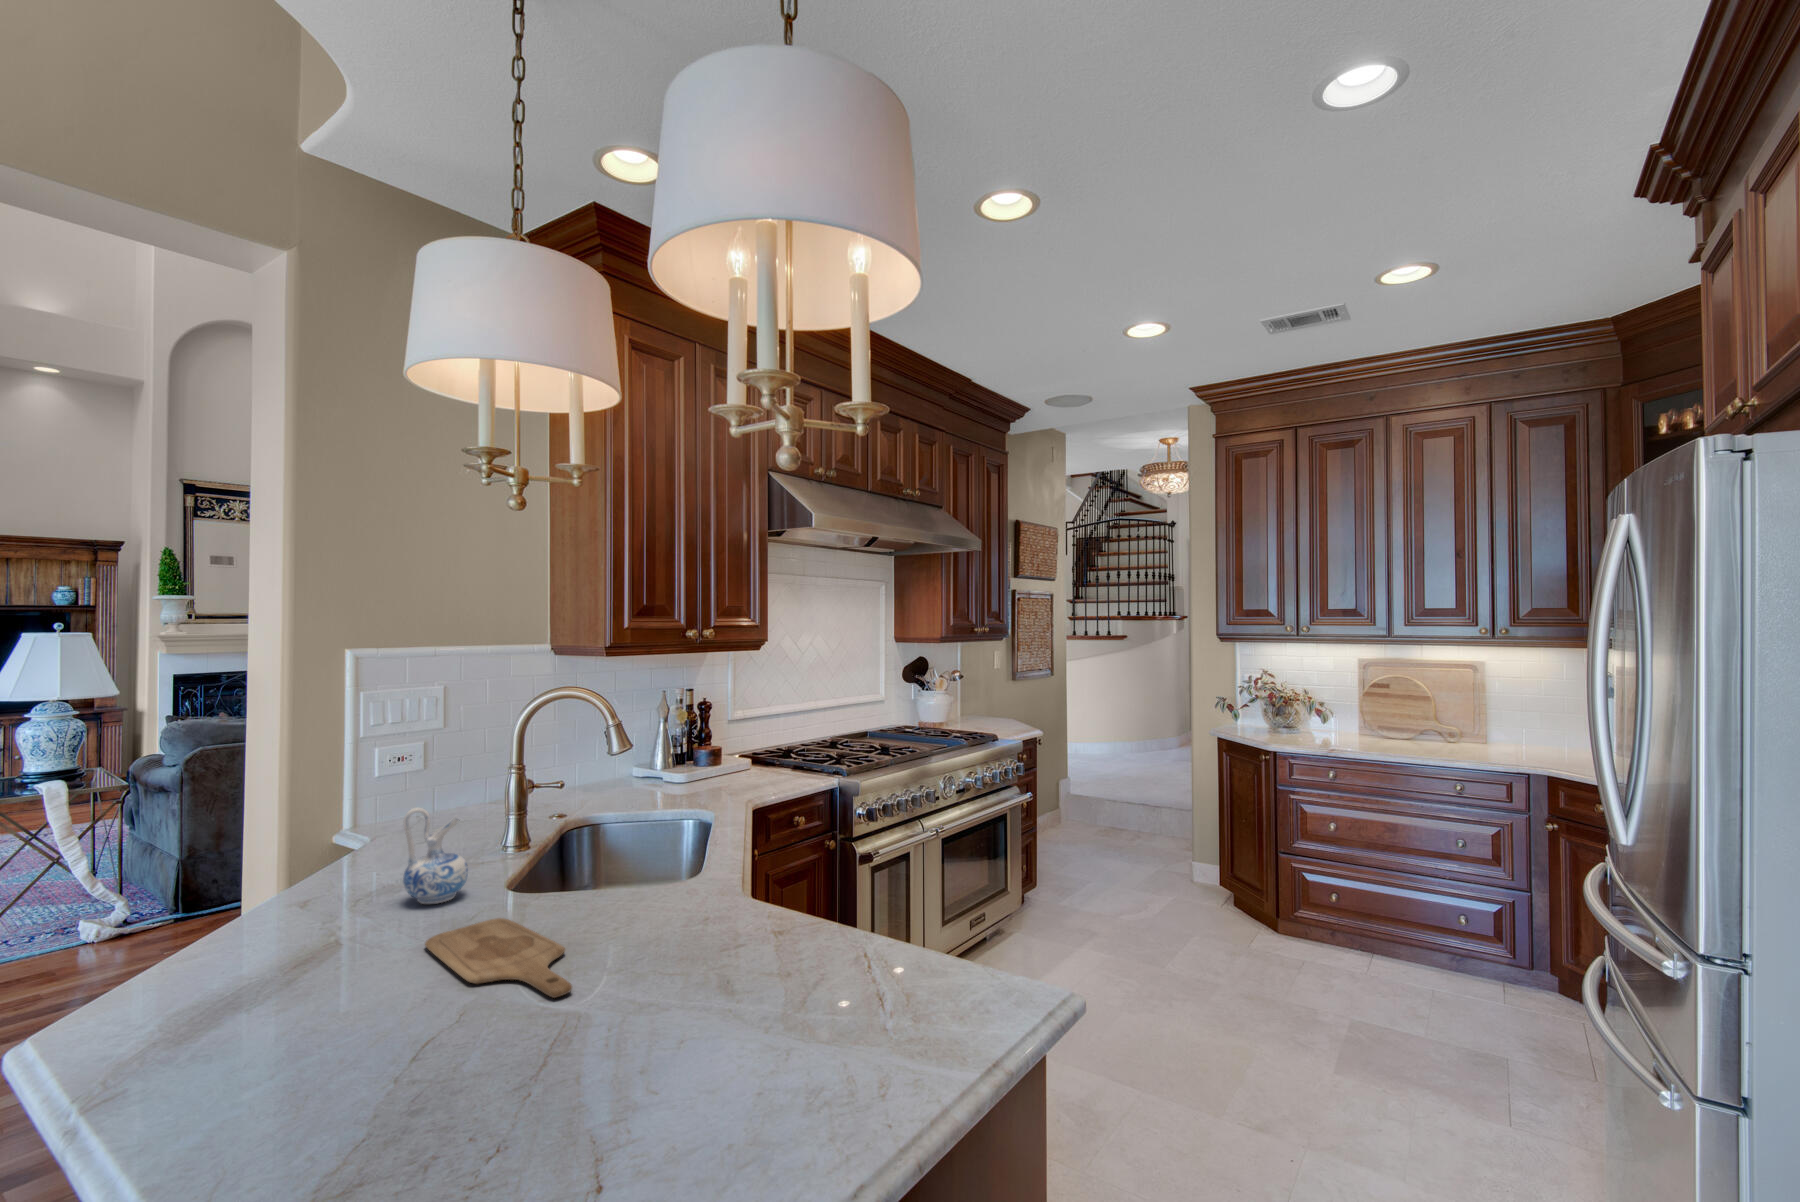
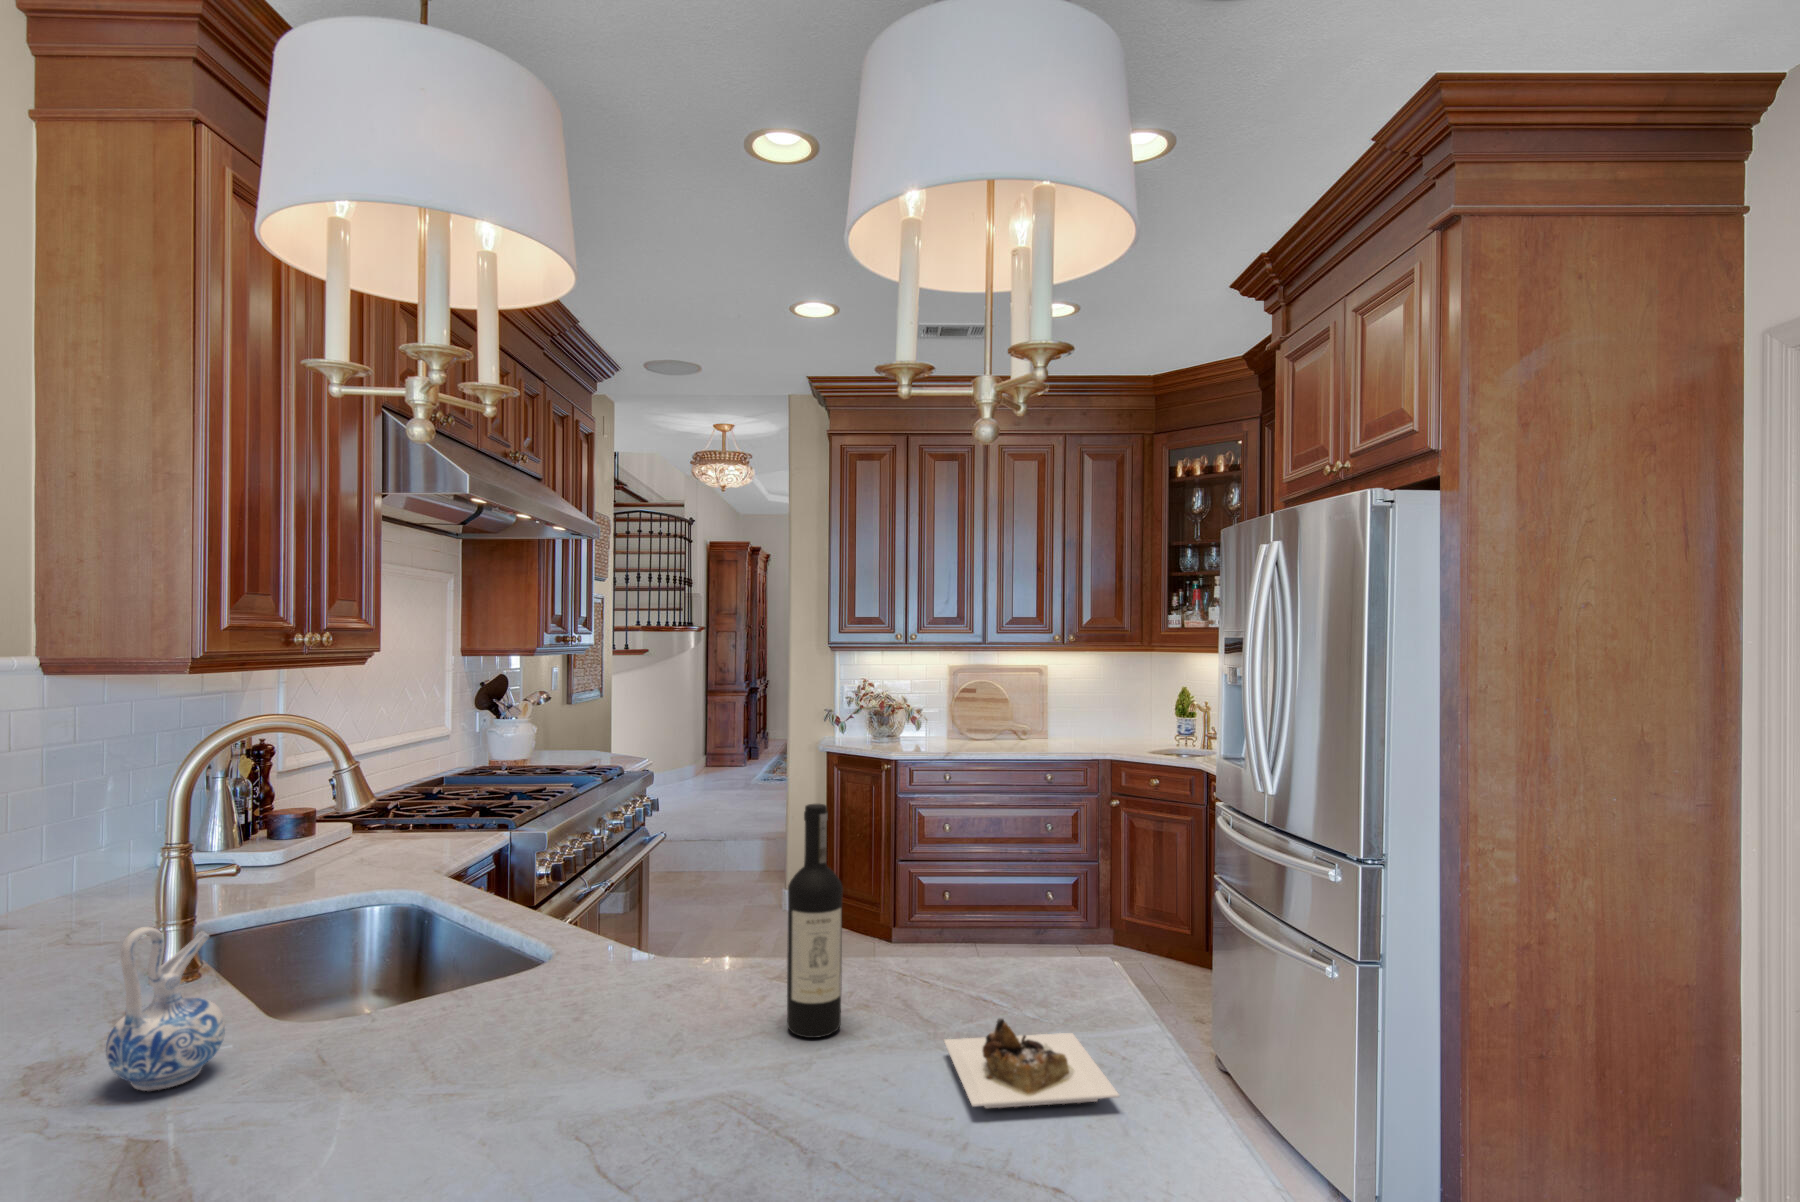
wine bottle: none [728,783,913,1108] -> present [787,804,1119,1108]
cutting board: present [425,918,572,998] -> none [294,1066,647,1143]

